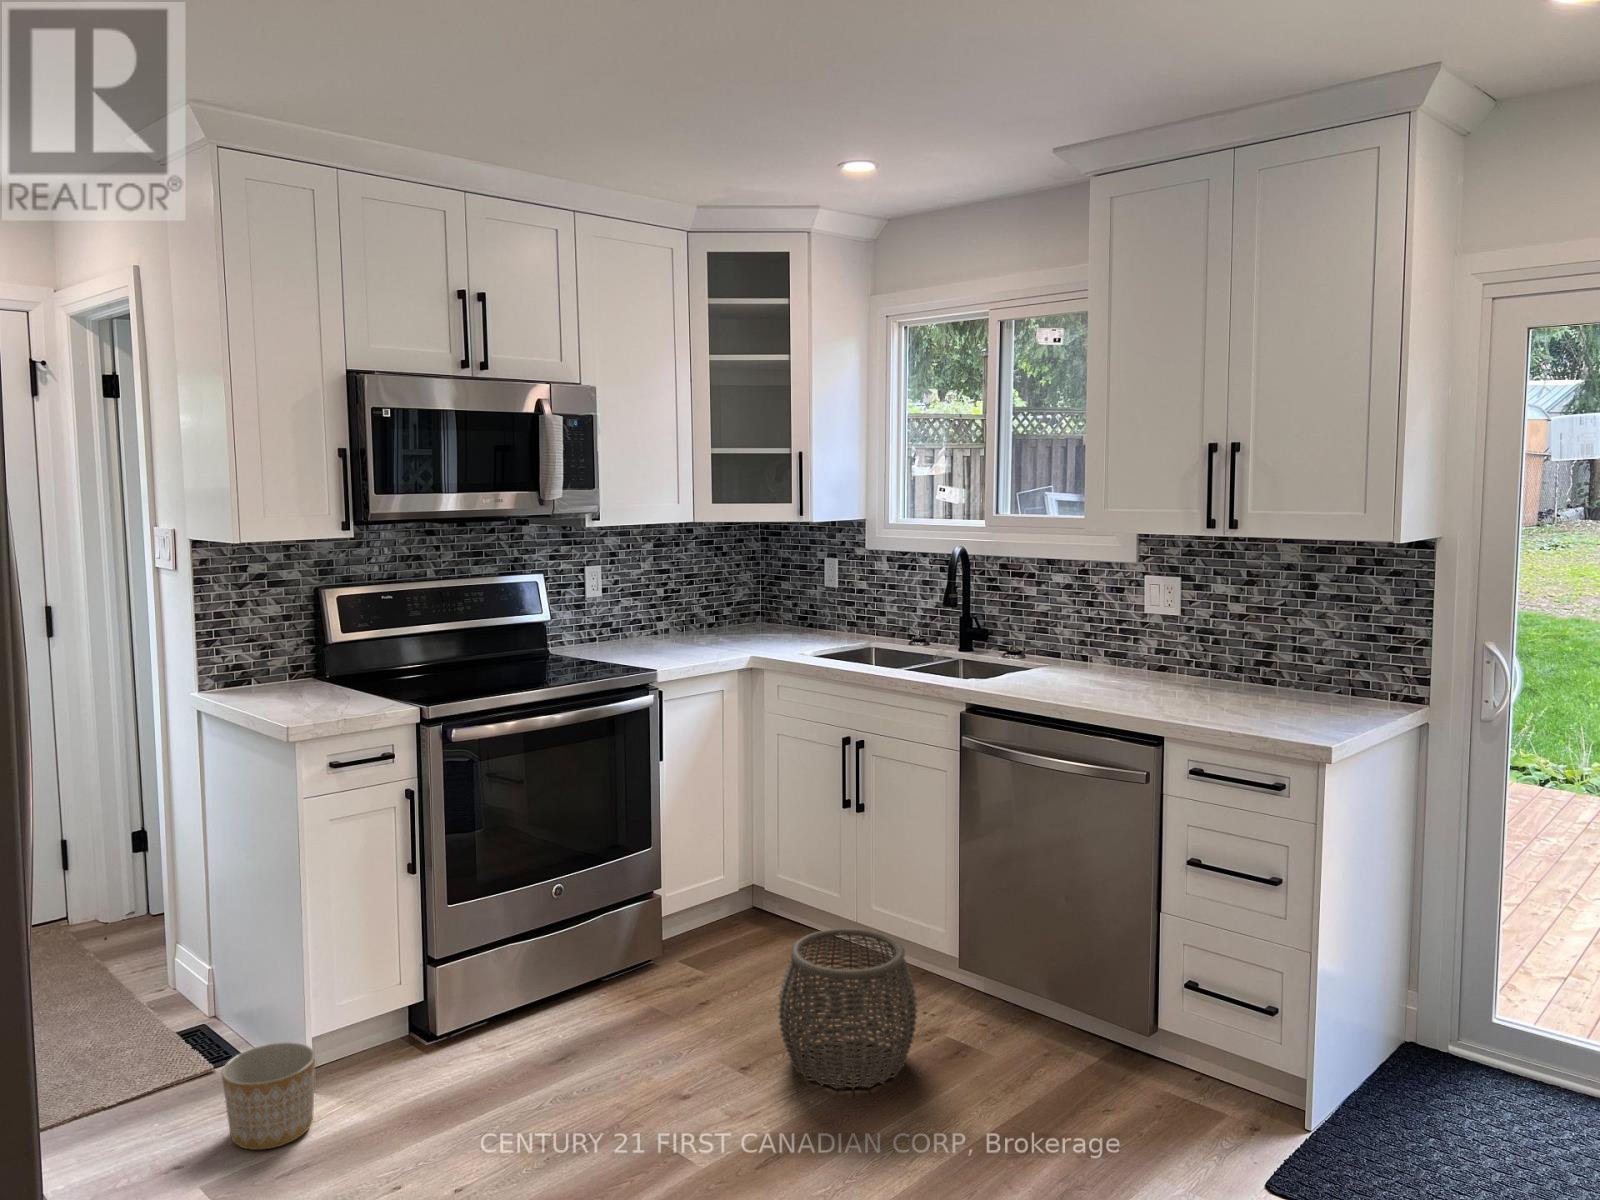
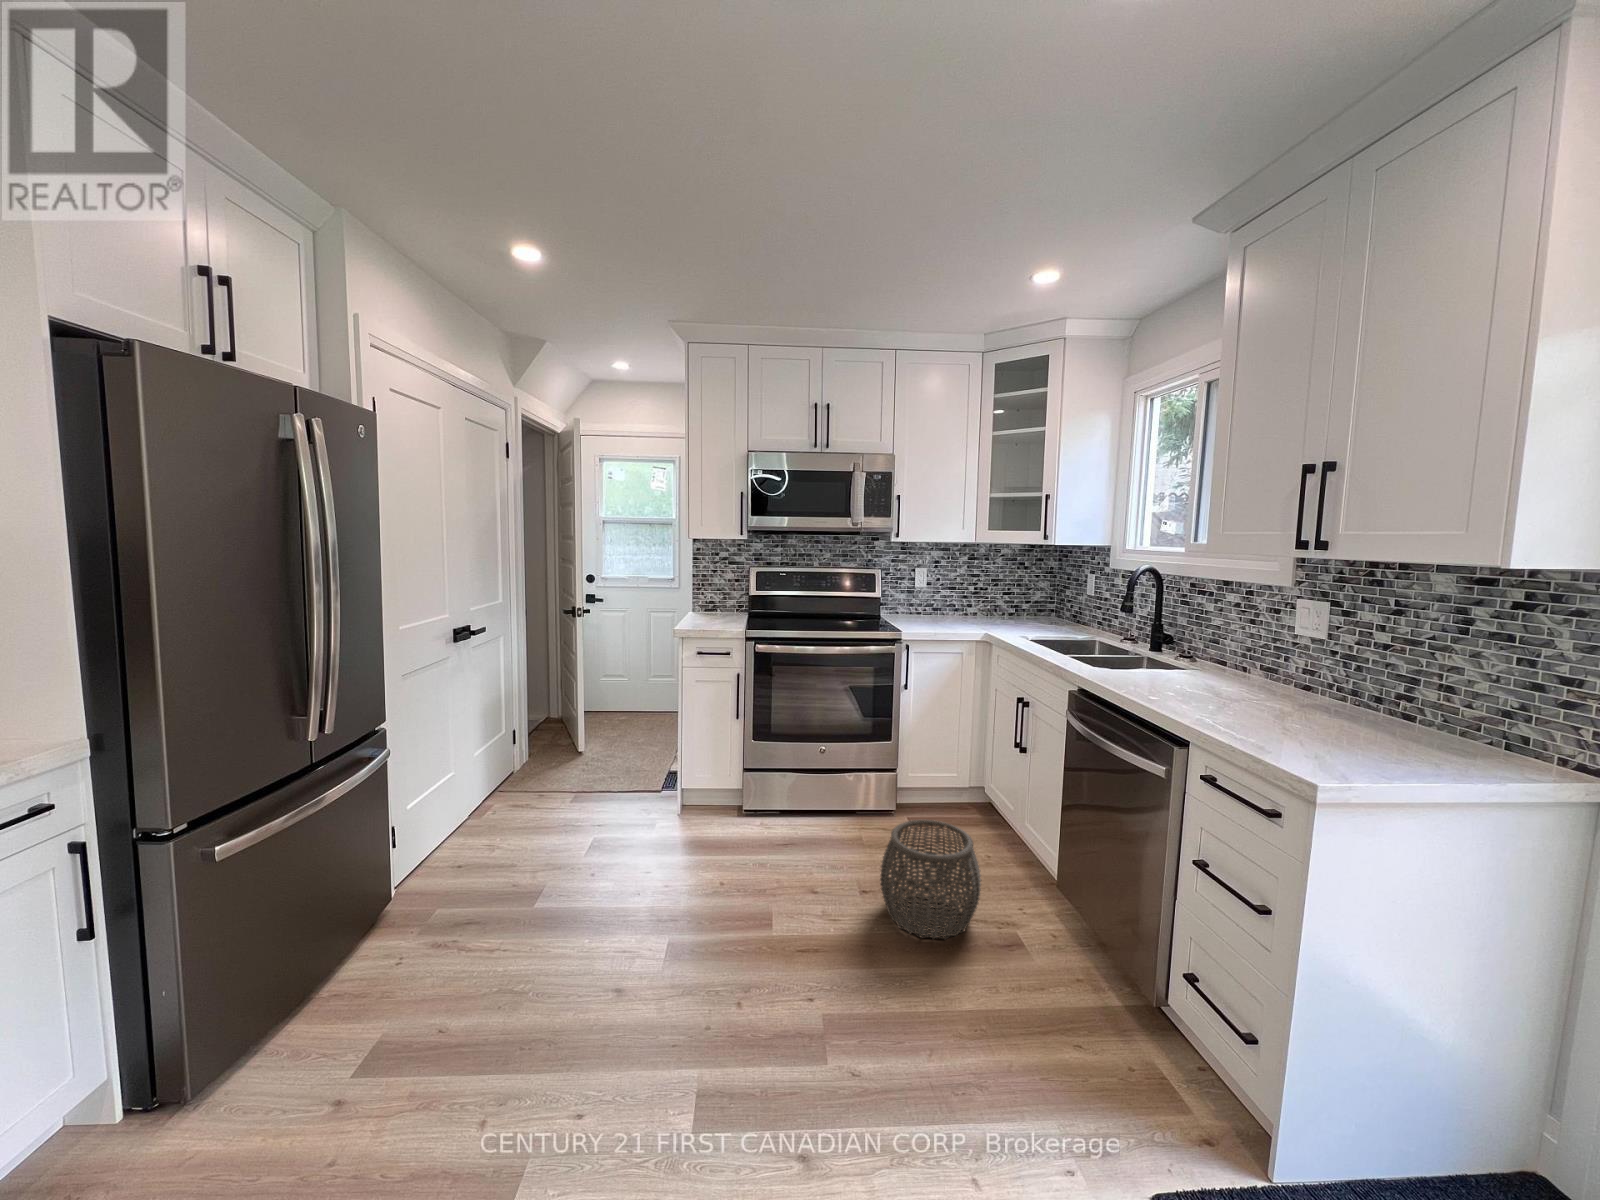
planter: present [221,1042,315,1150] -> none [621,784,665,834]

